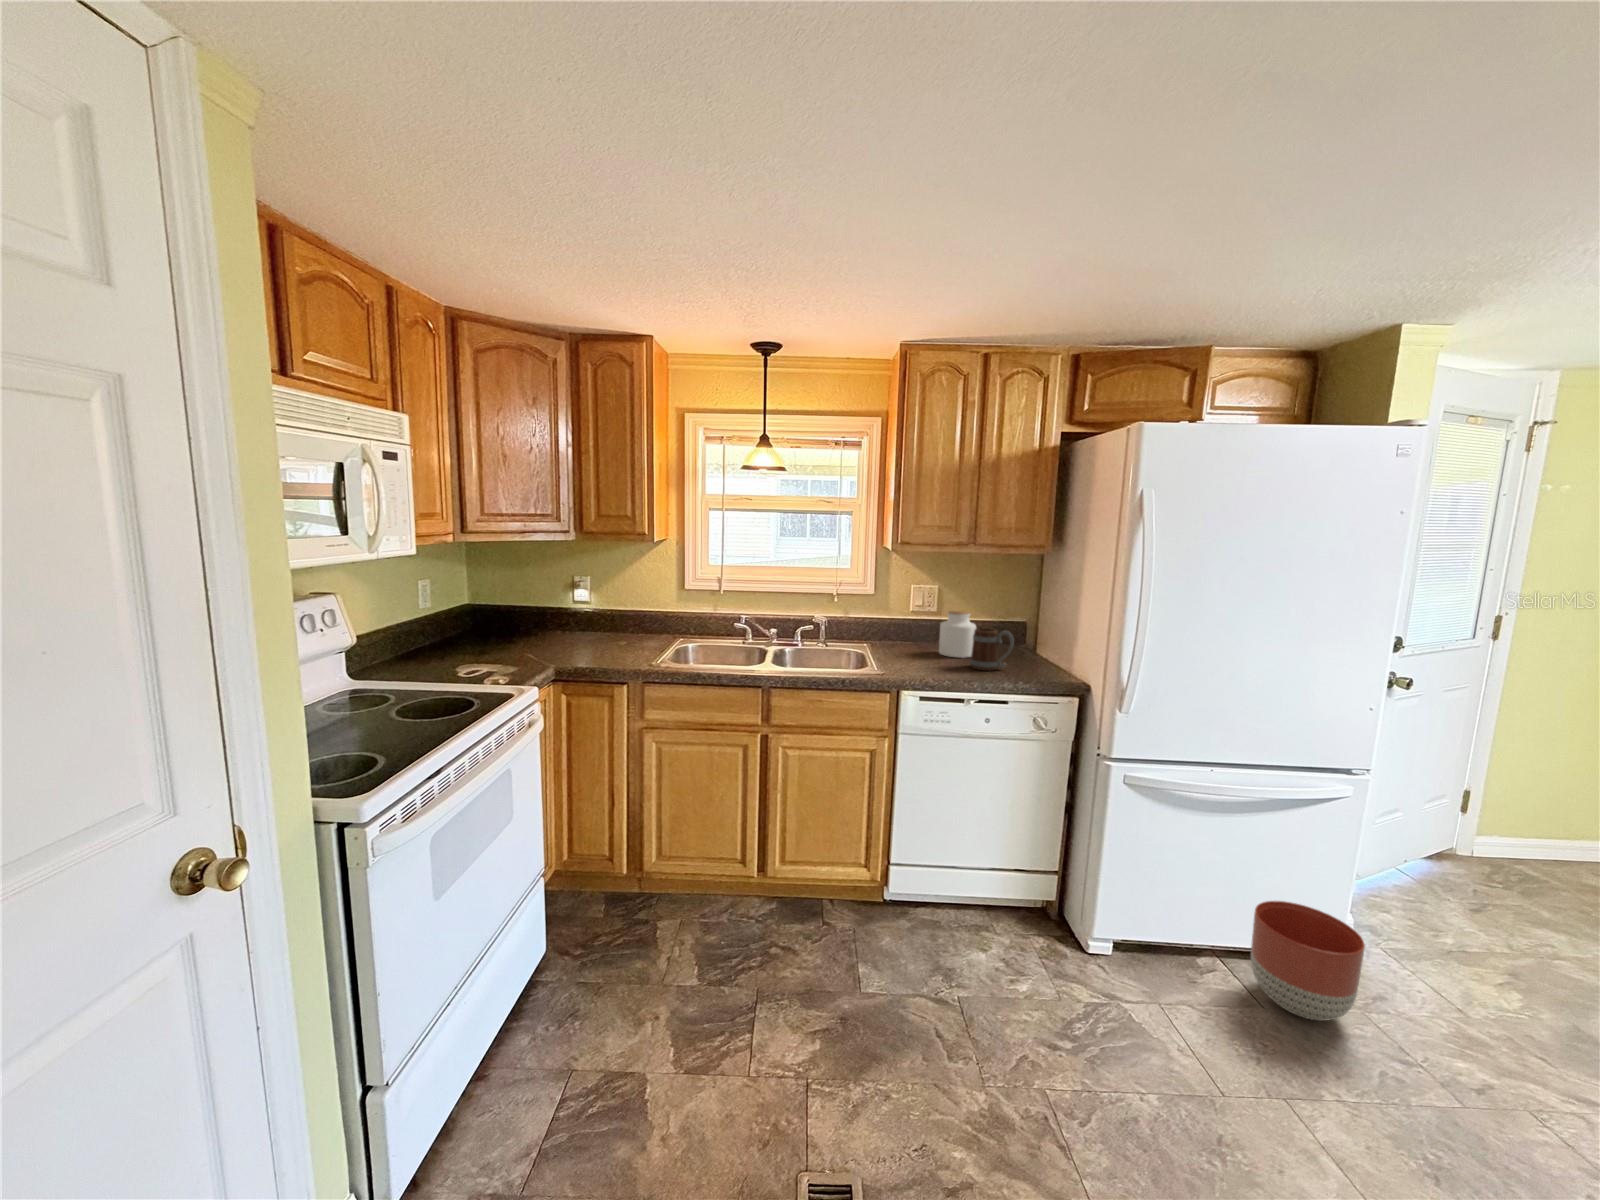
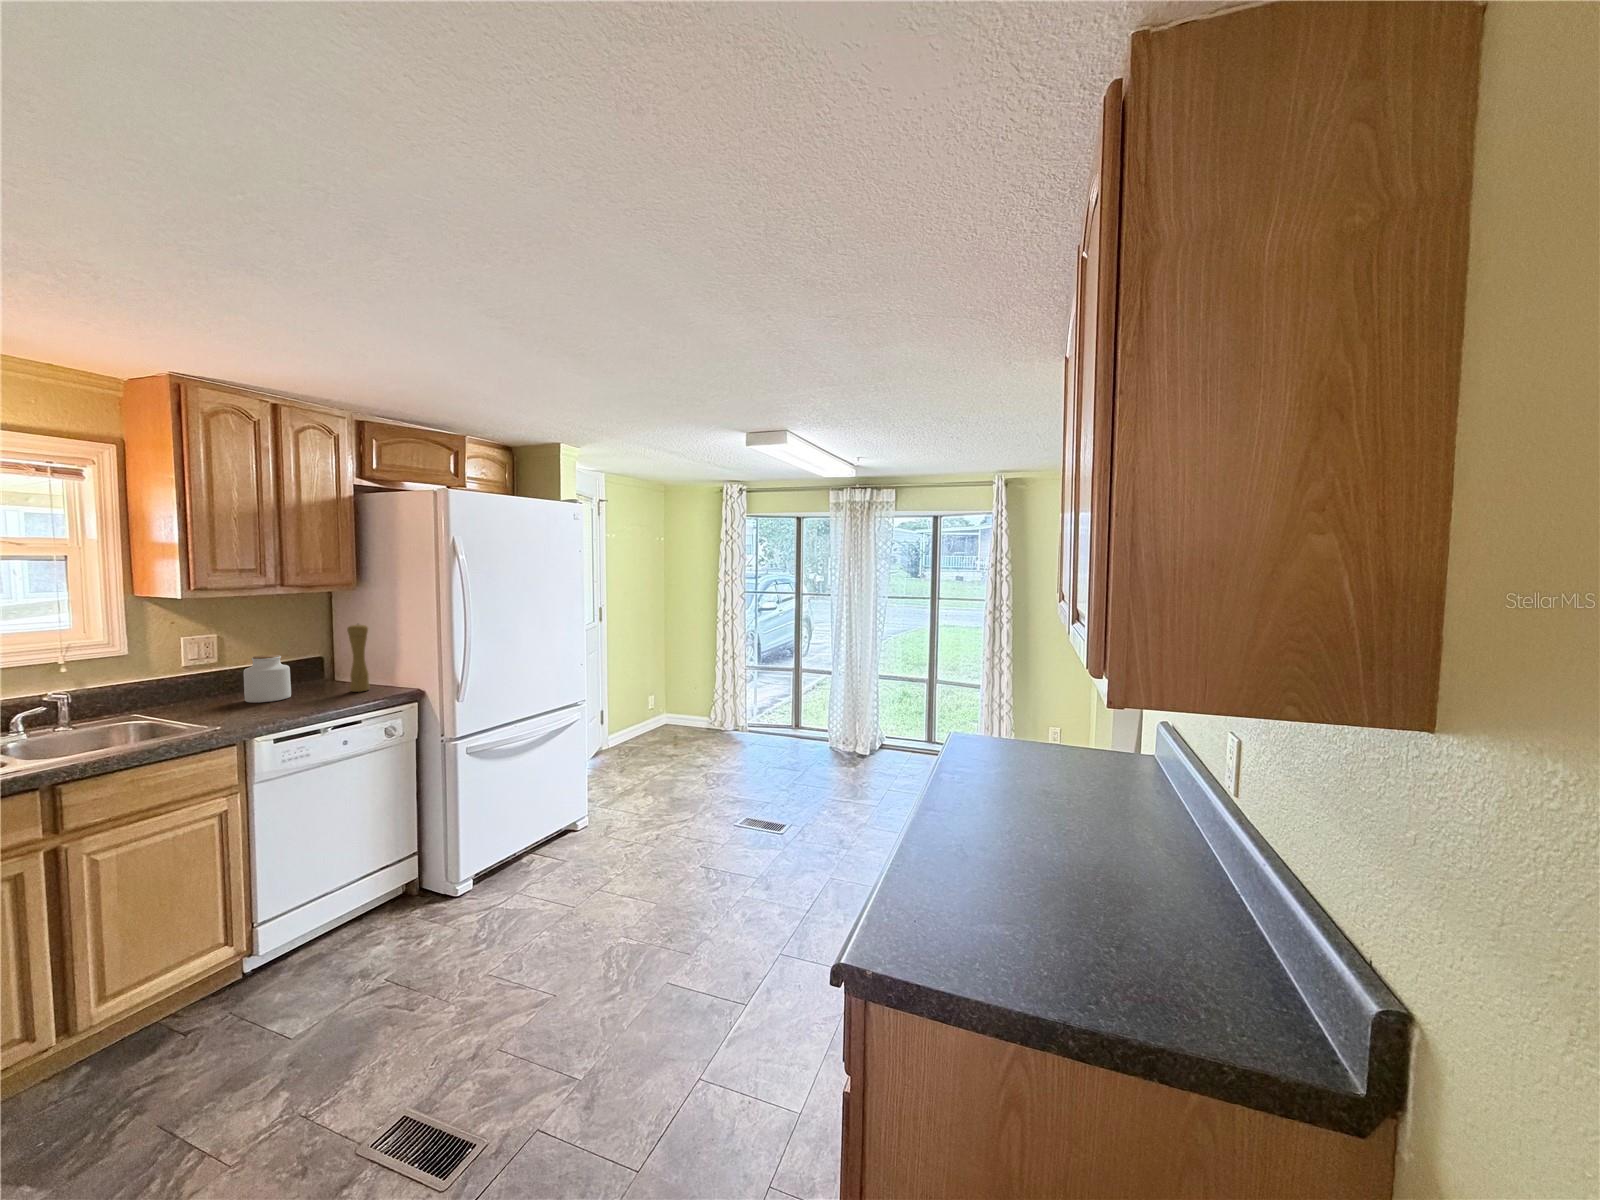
pepper mill: none [1023,590,1048,667] -> present [347,624,370,692]
mug: present [970,628,1014,670] -> none [303,663,350,704]
planter: present [1251,901,1365,1021] -> none [552,792,606,856]

